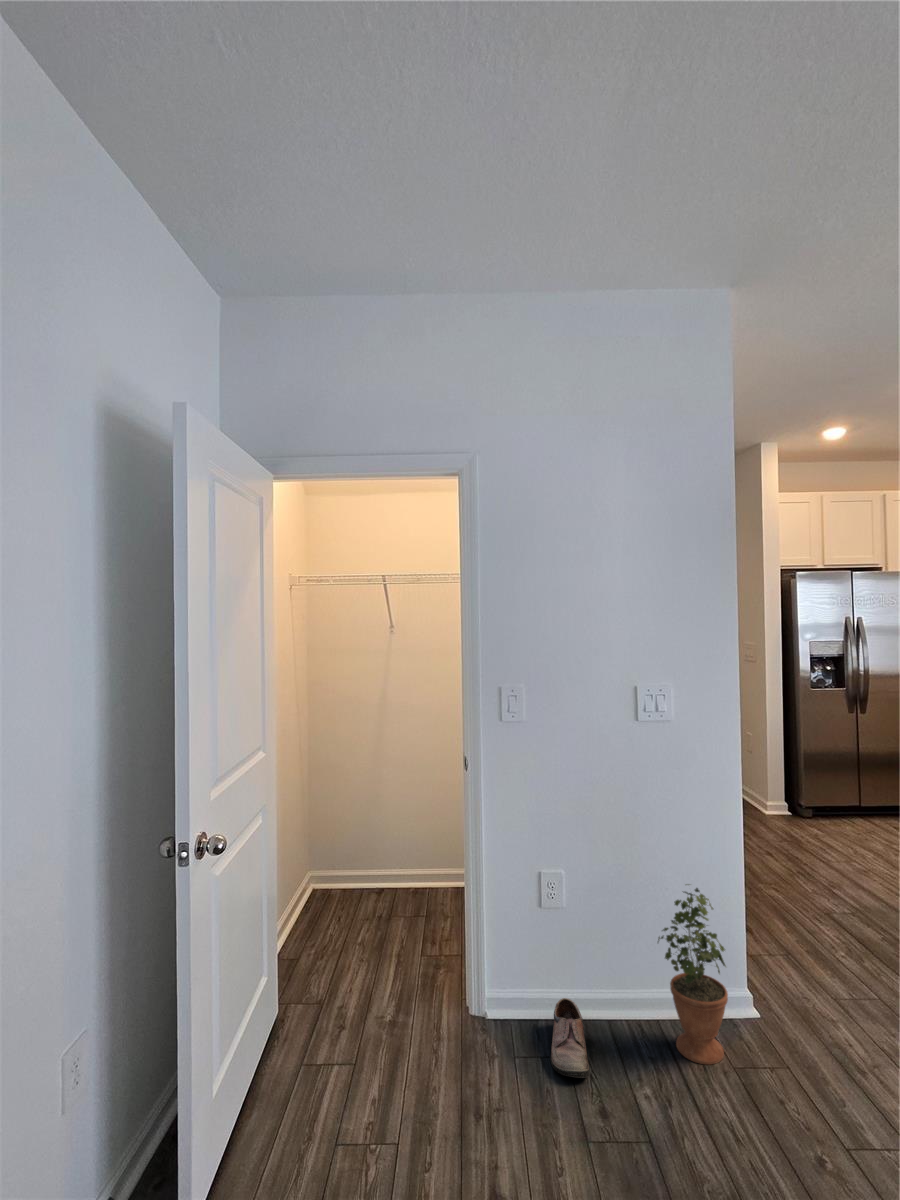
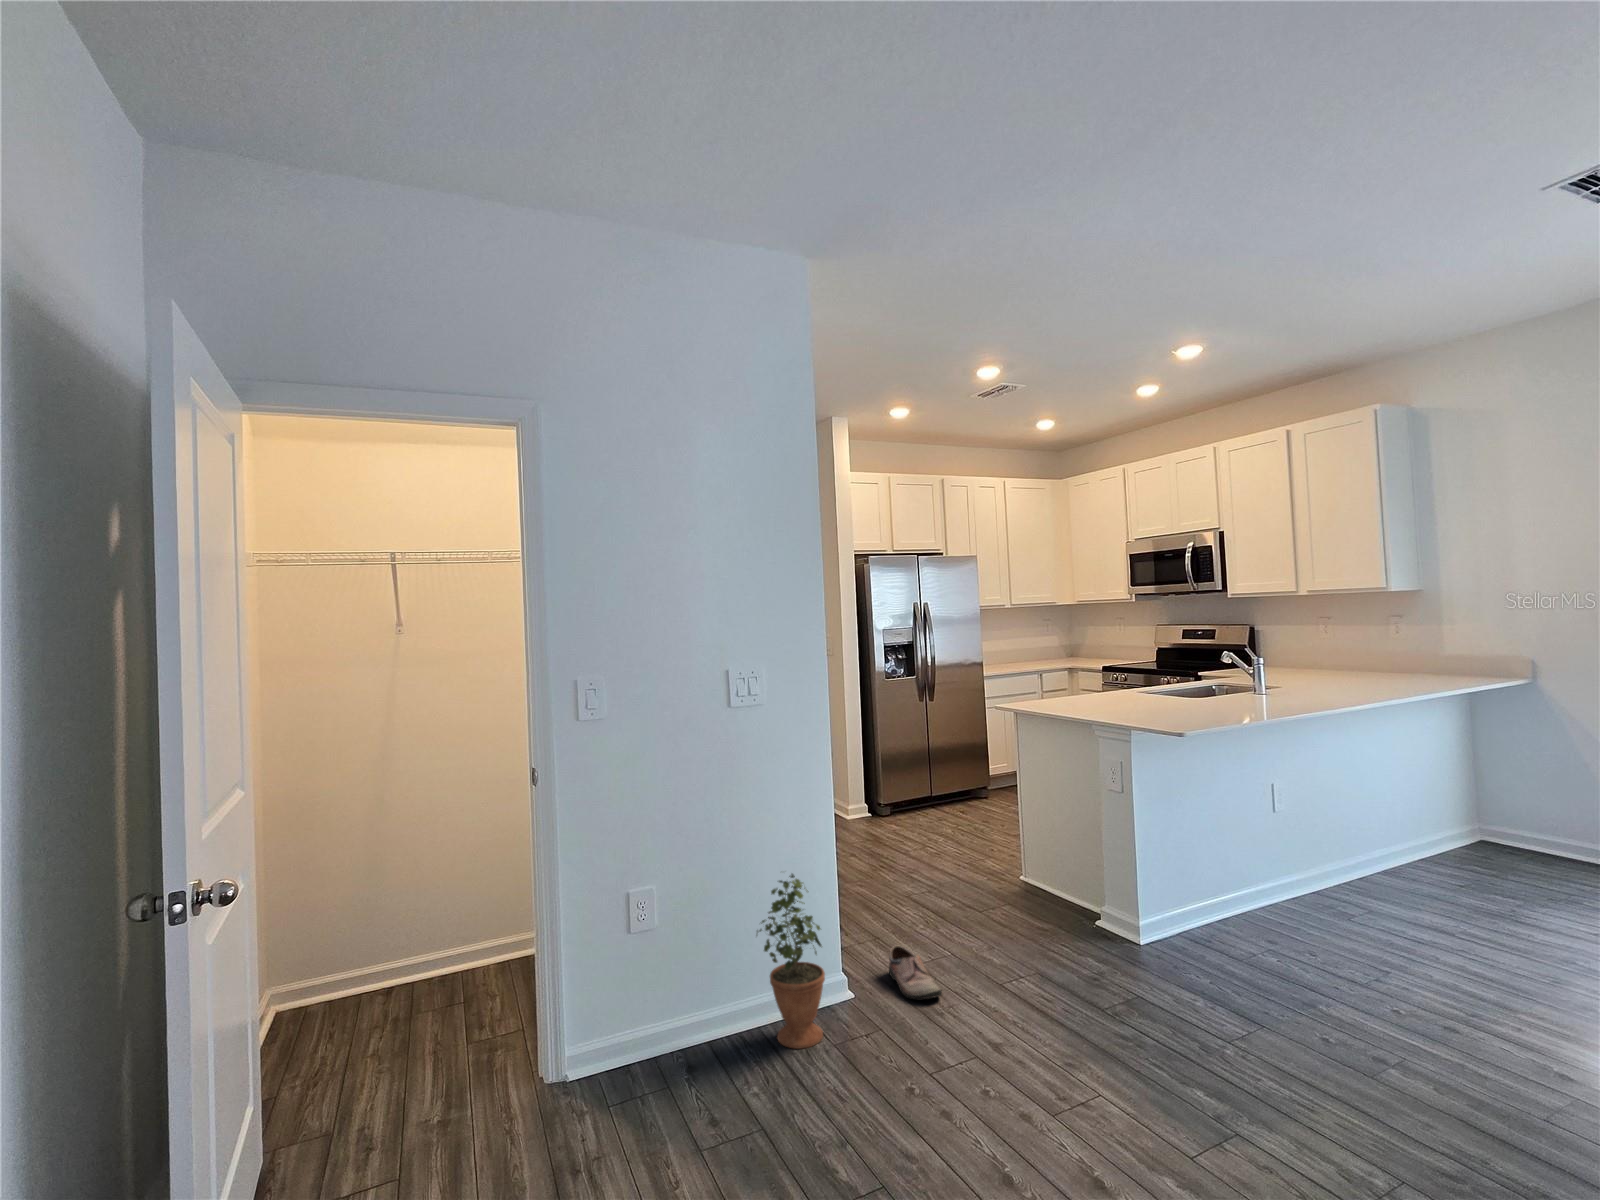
shoe: present [551,998,590,1078] -> present [889,946,942,999]

